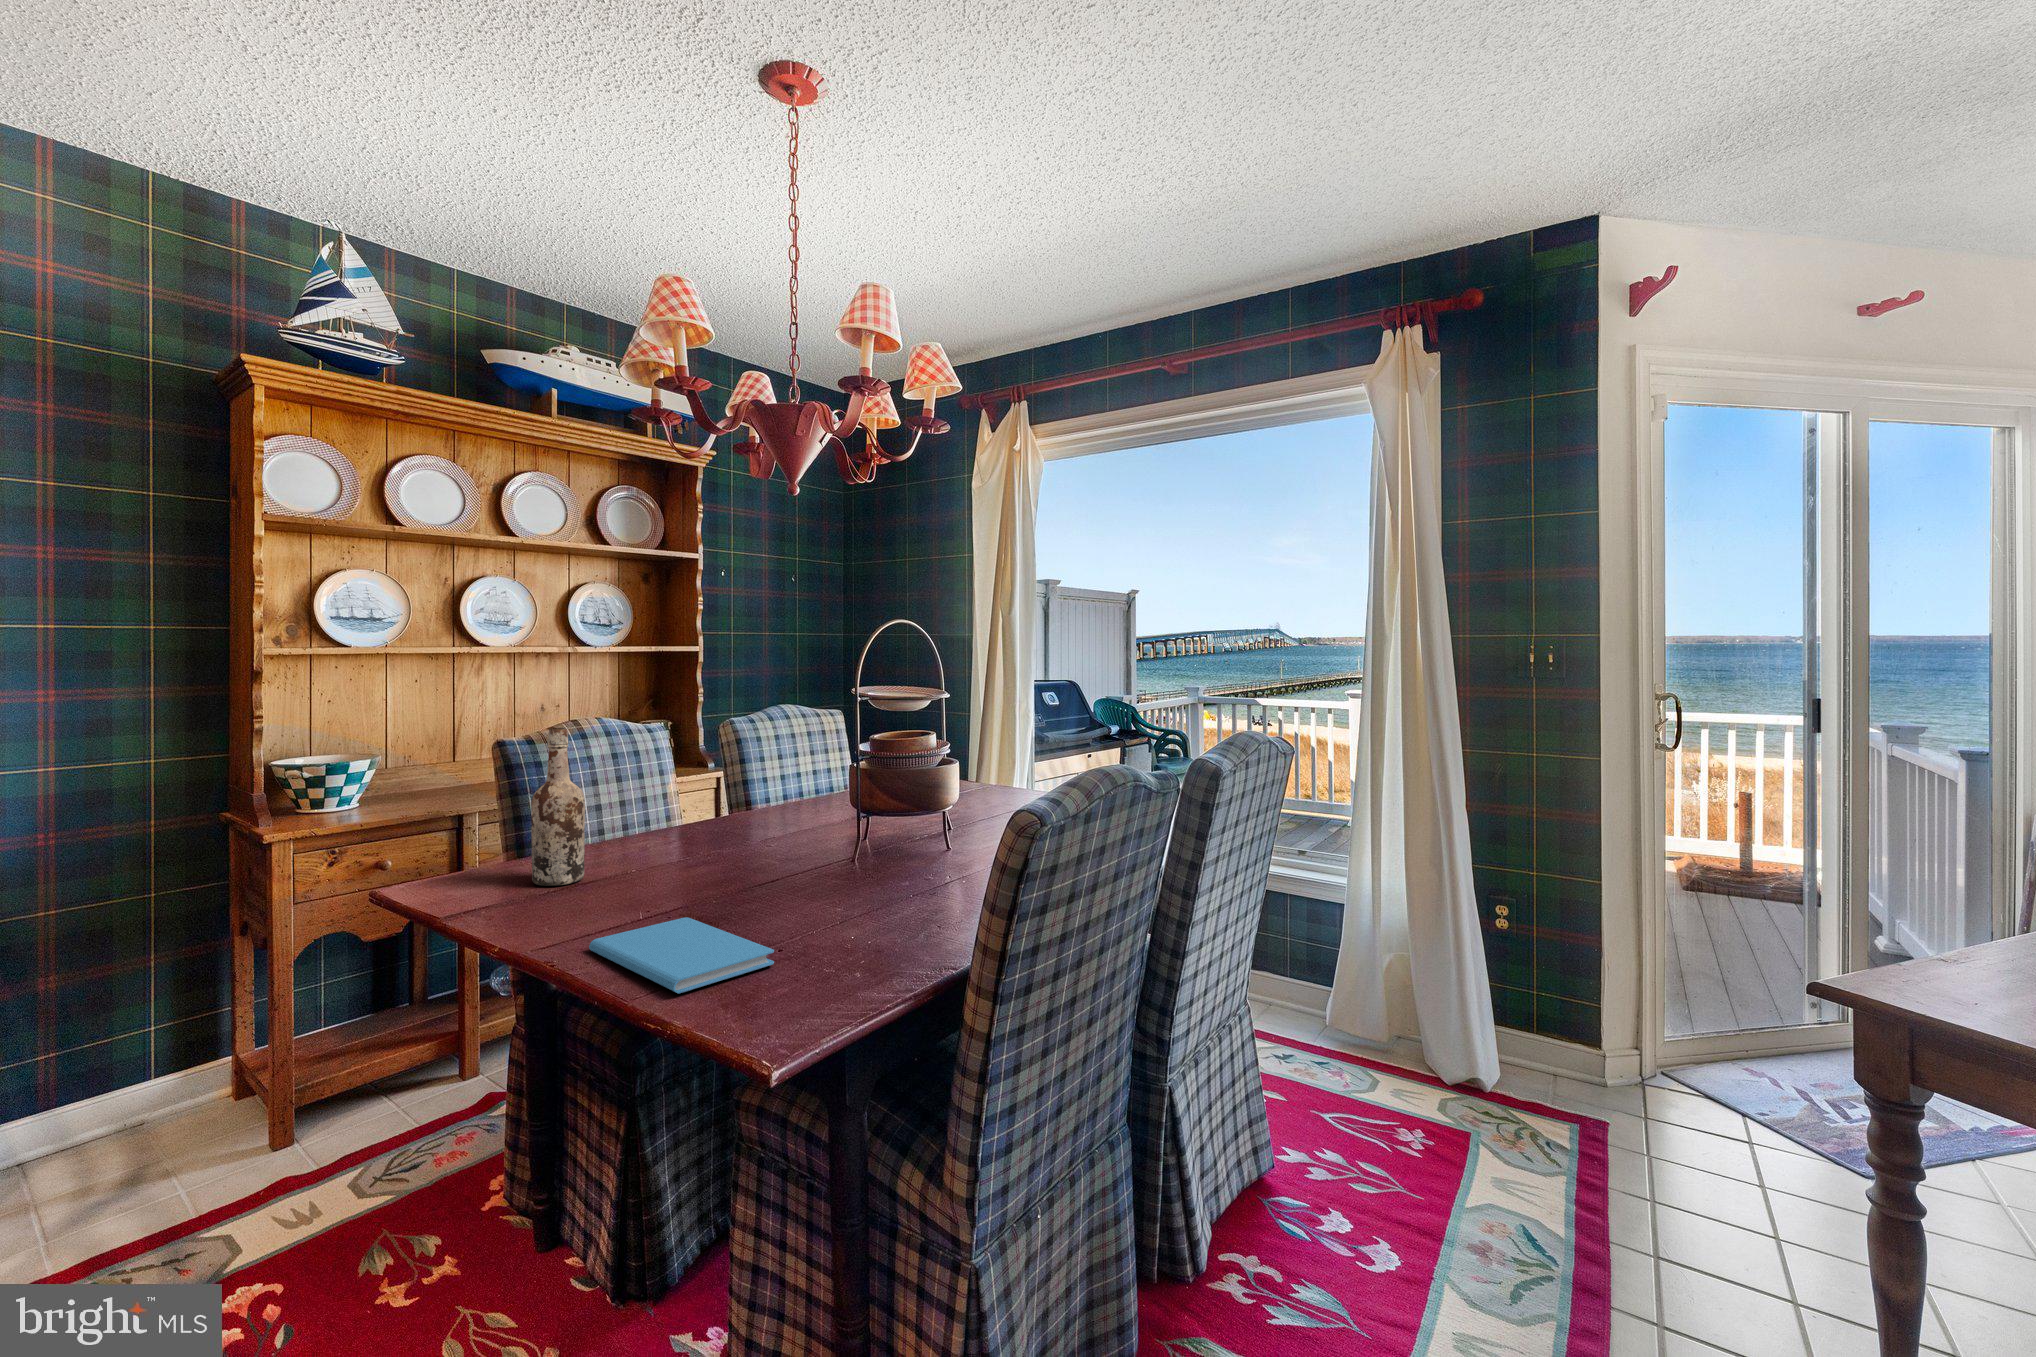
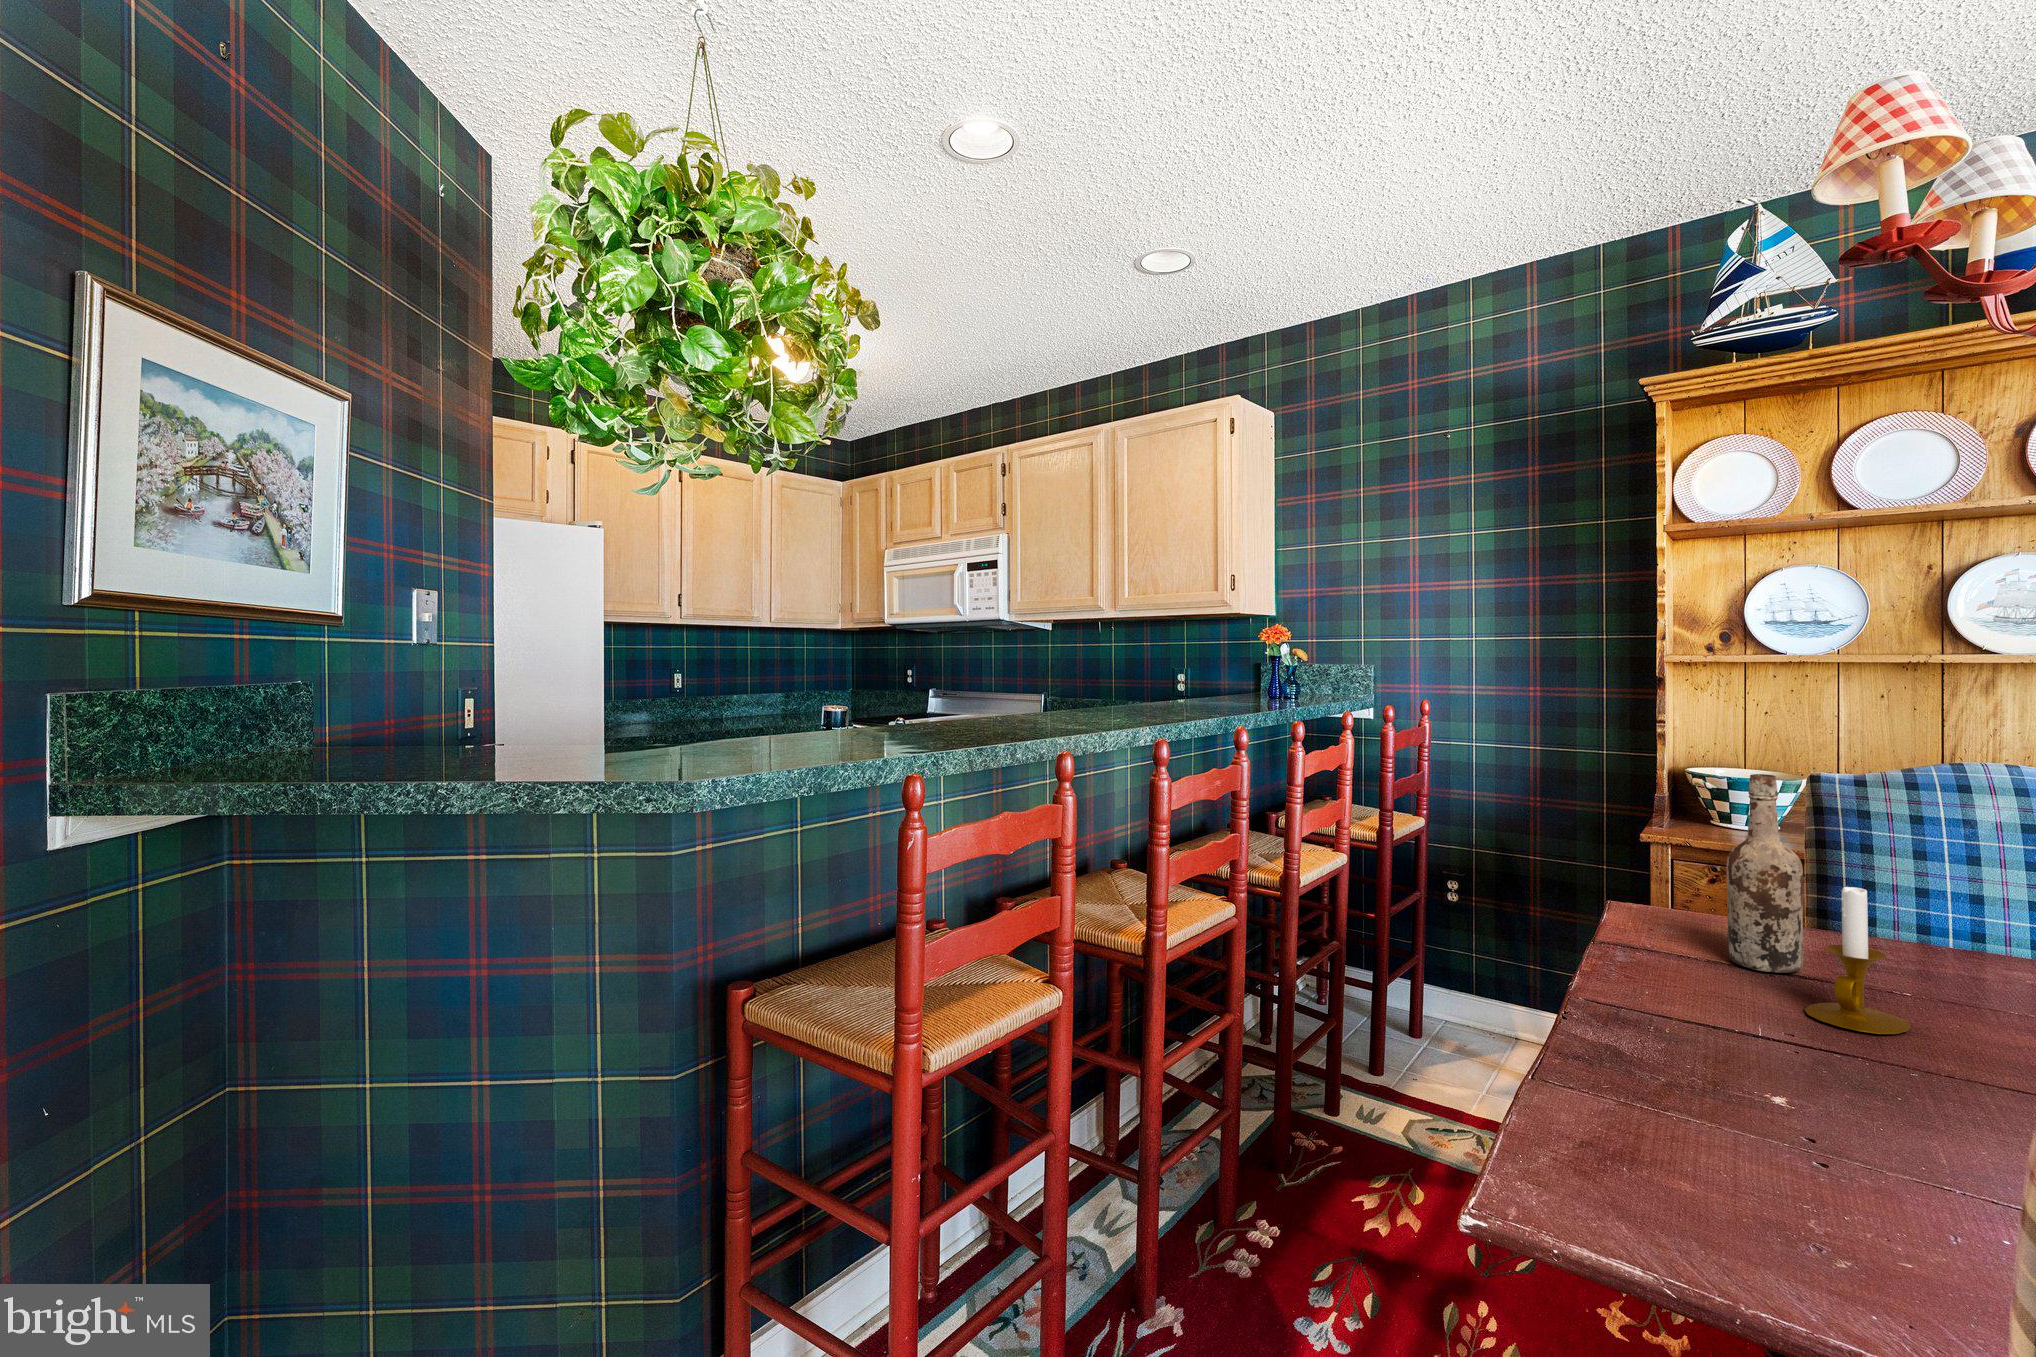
candlestick: none [625,796,684,895] -> present [1805,887,1911,1034]
book: present [589,917,774,994] -> none [1582,1031,1780,1168]

